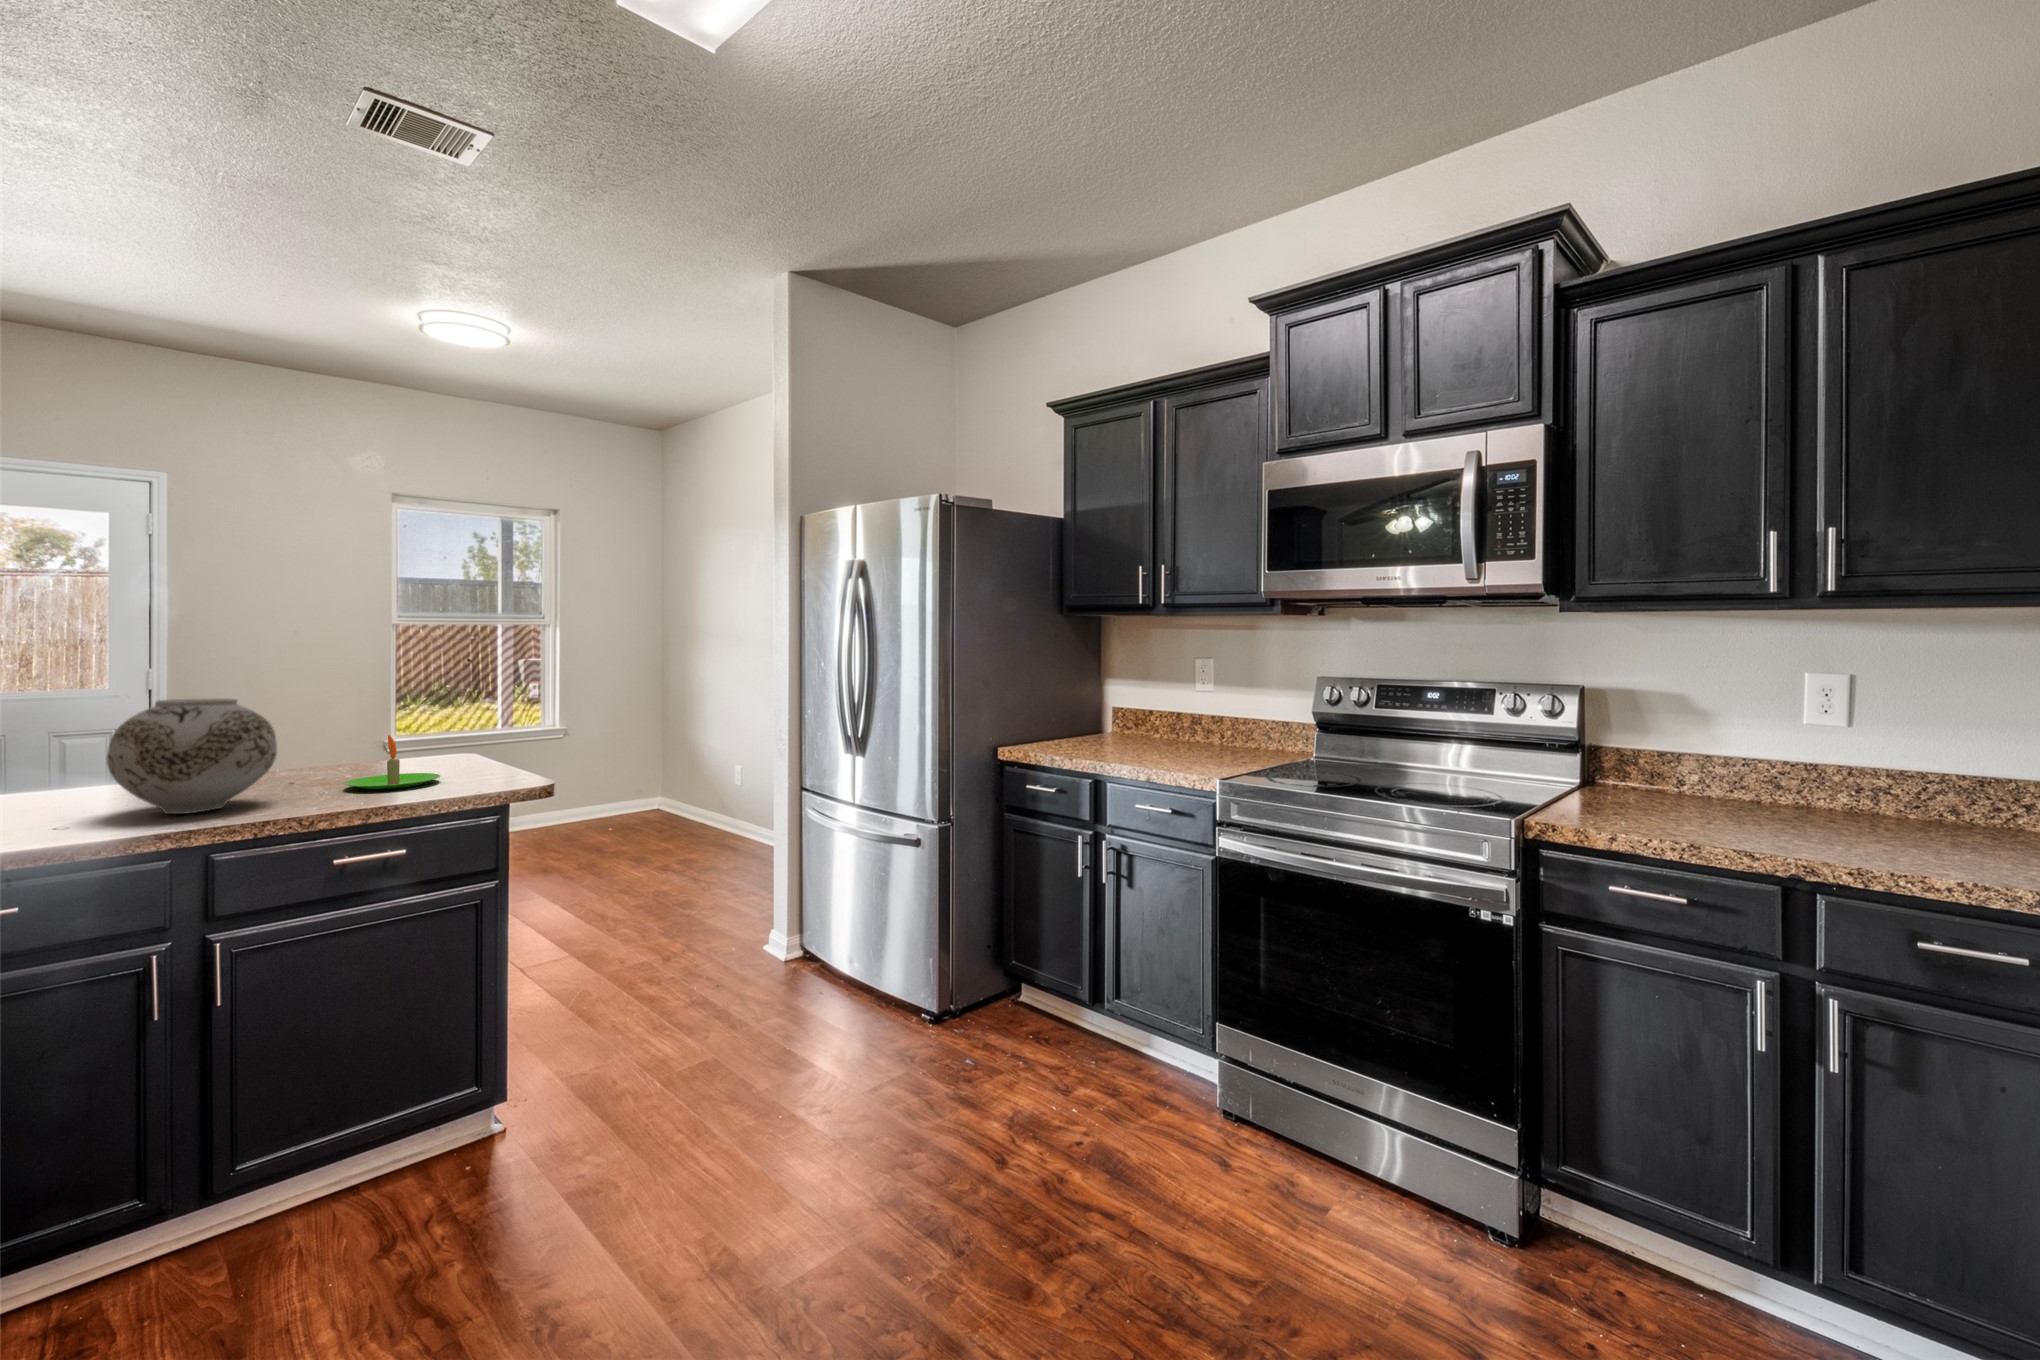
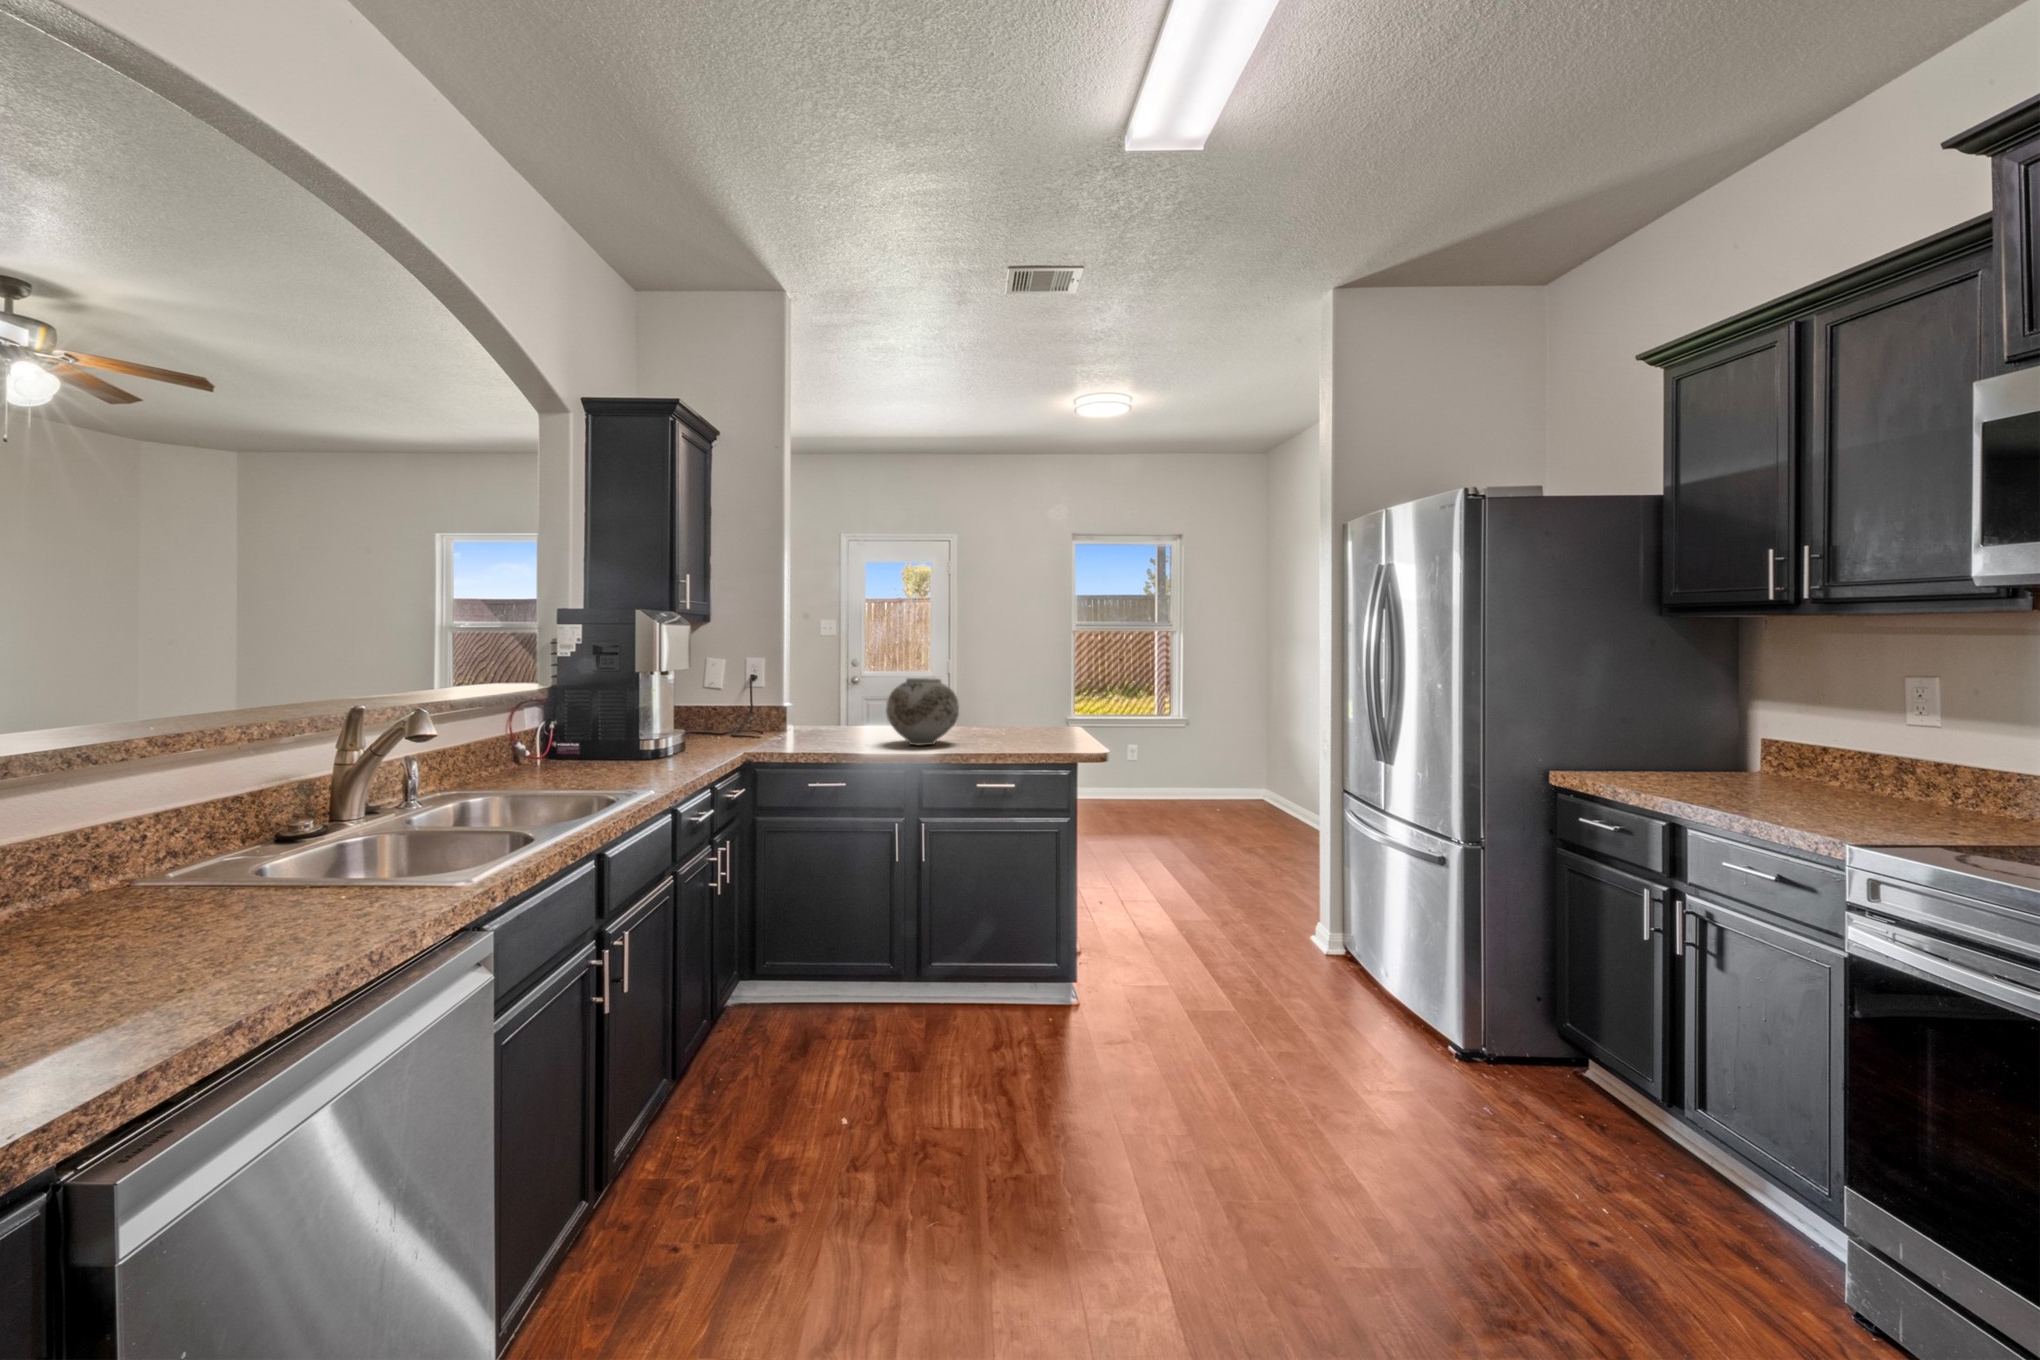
candle: present [344,735,440,789] -> none [994,708,1047,744]

